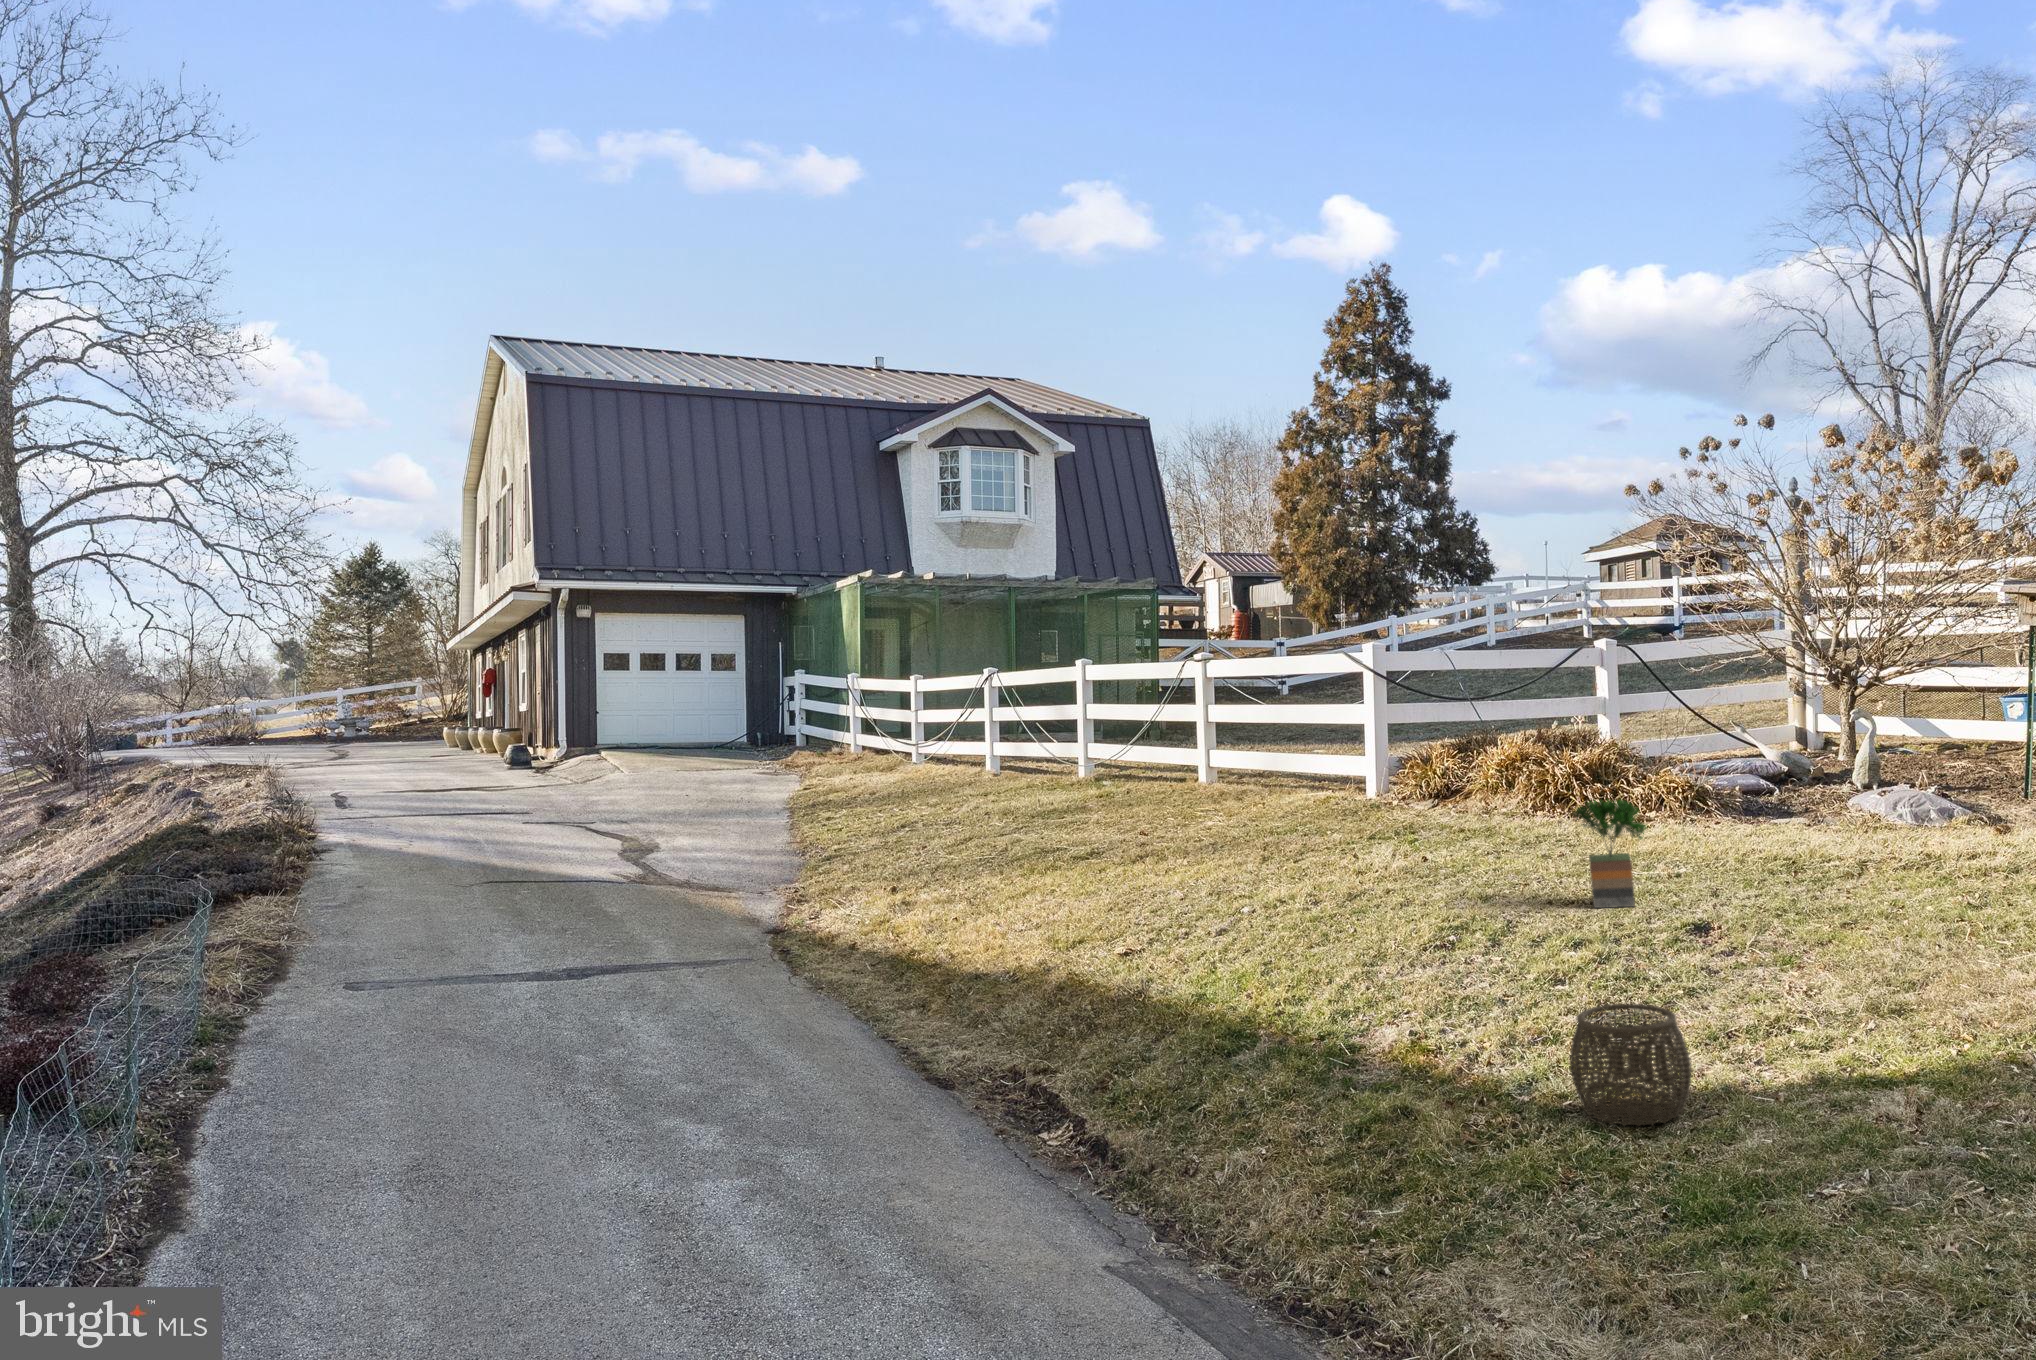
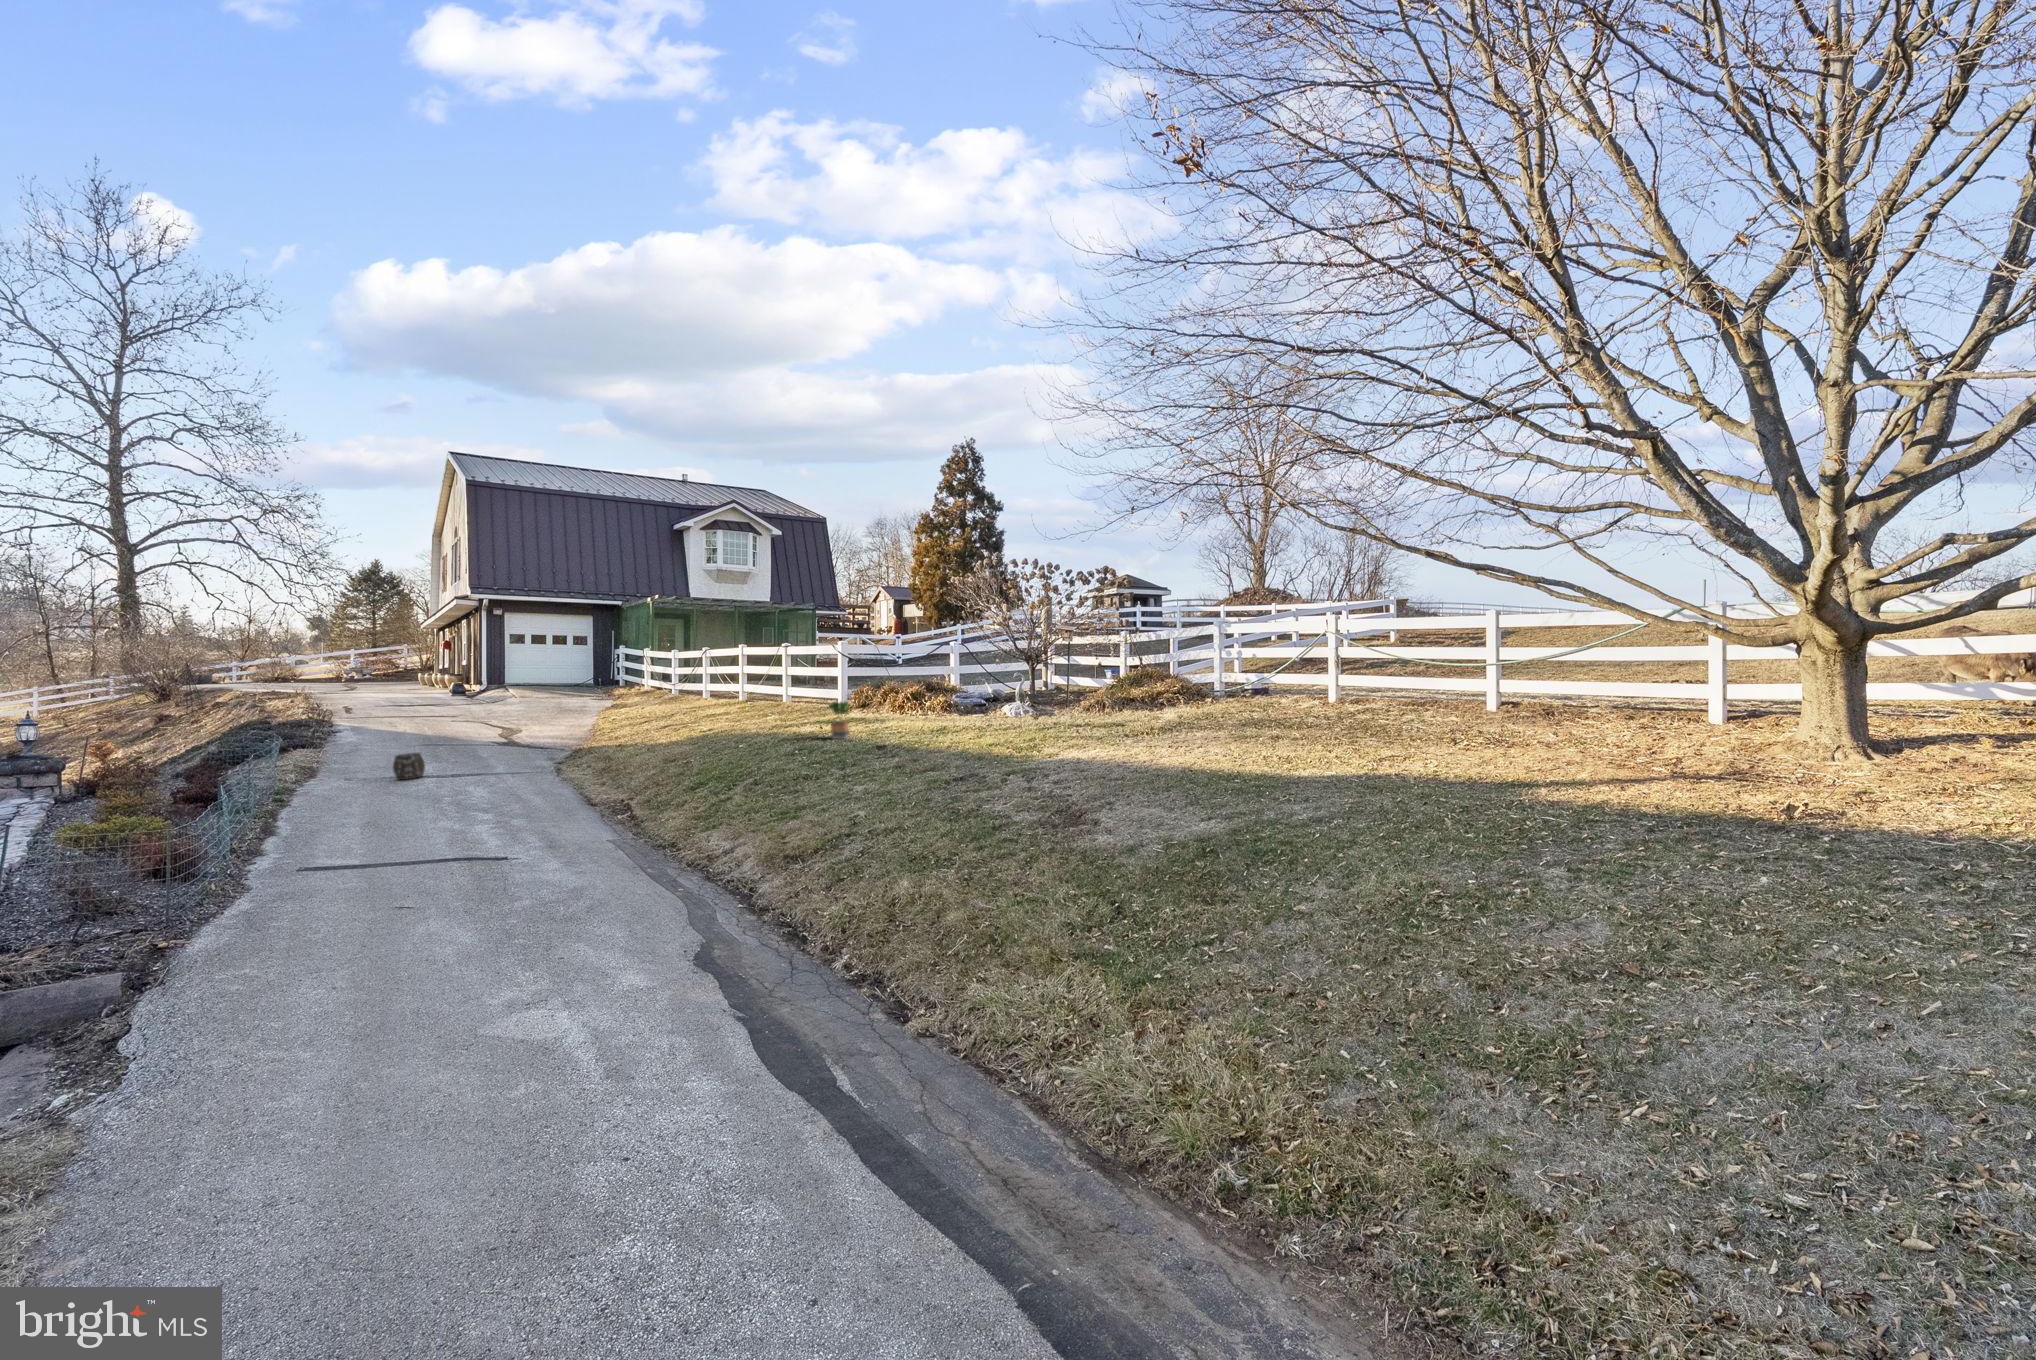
woven basket: present [1570,1004,1692,1126] -> present [393,753,425,780]

